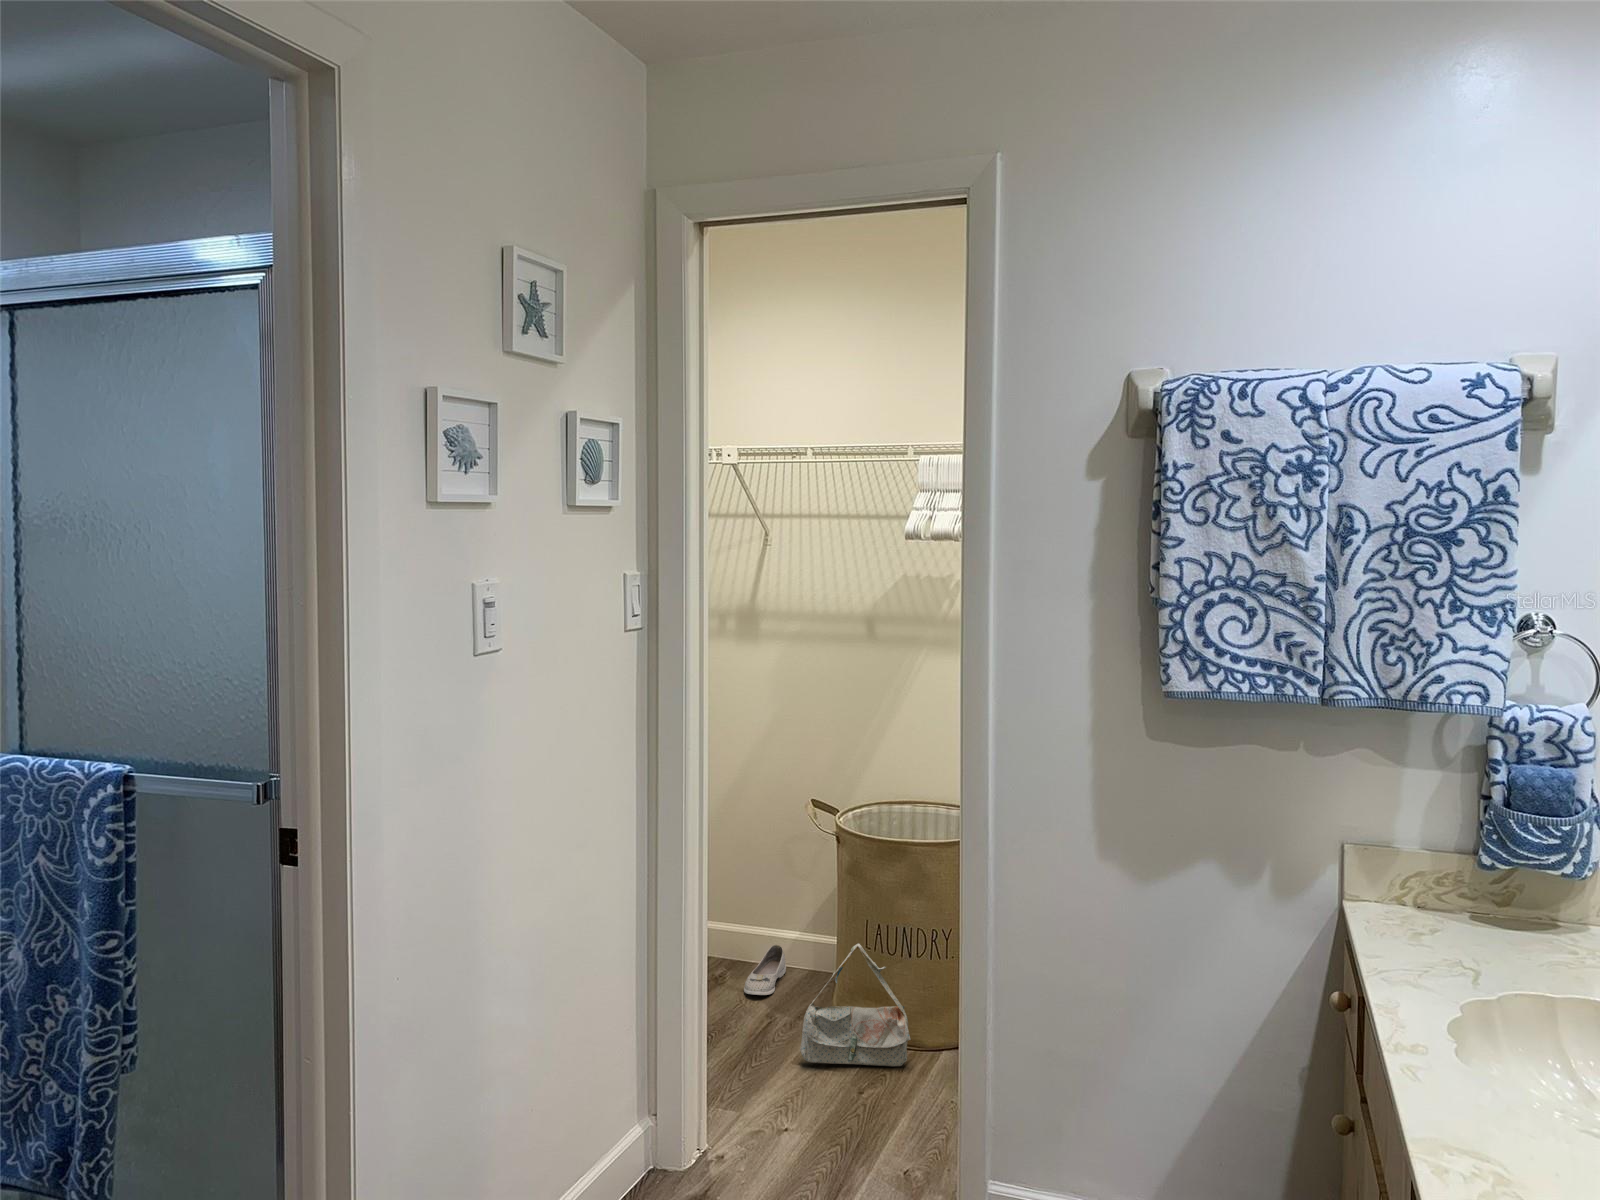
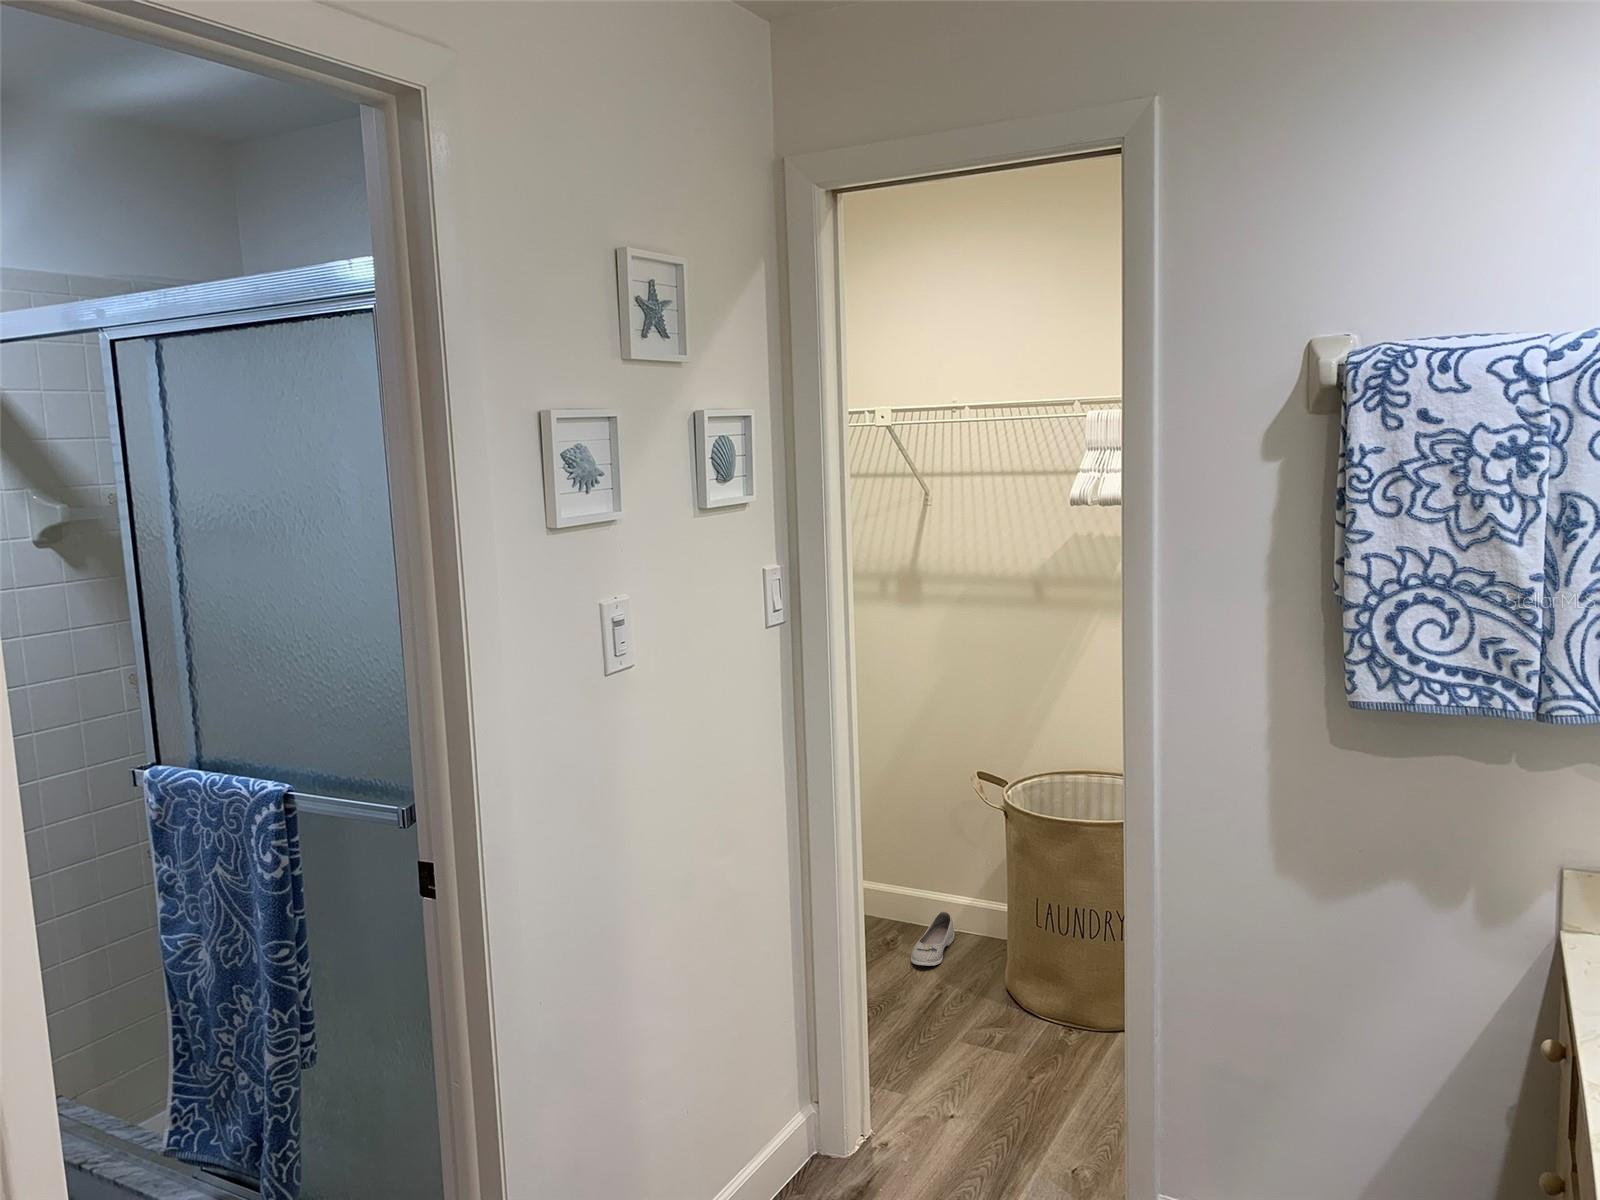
bag: present [800,944,911,1066] -> none [966,926,1081,1051]

